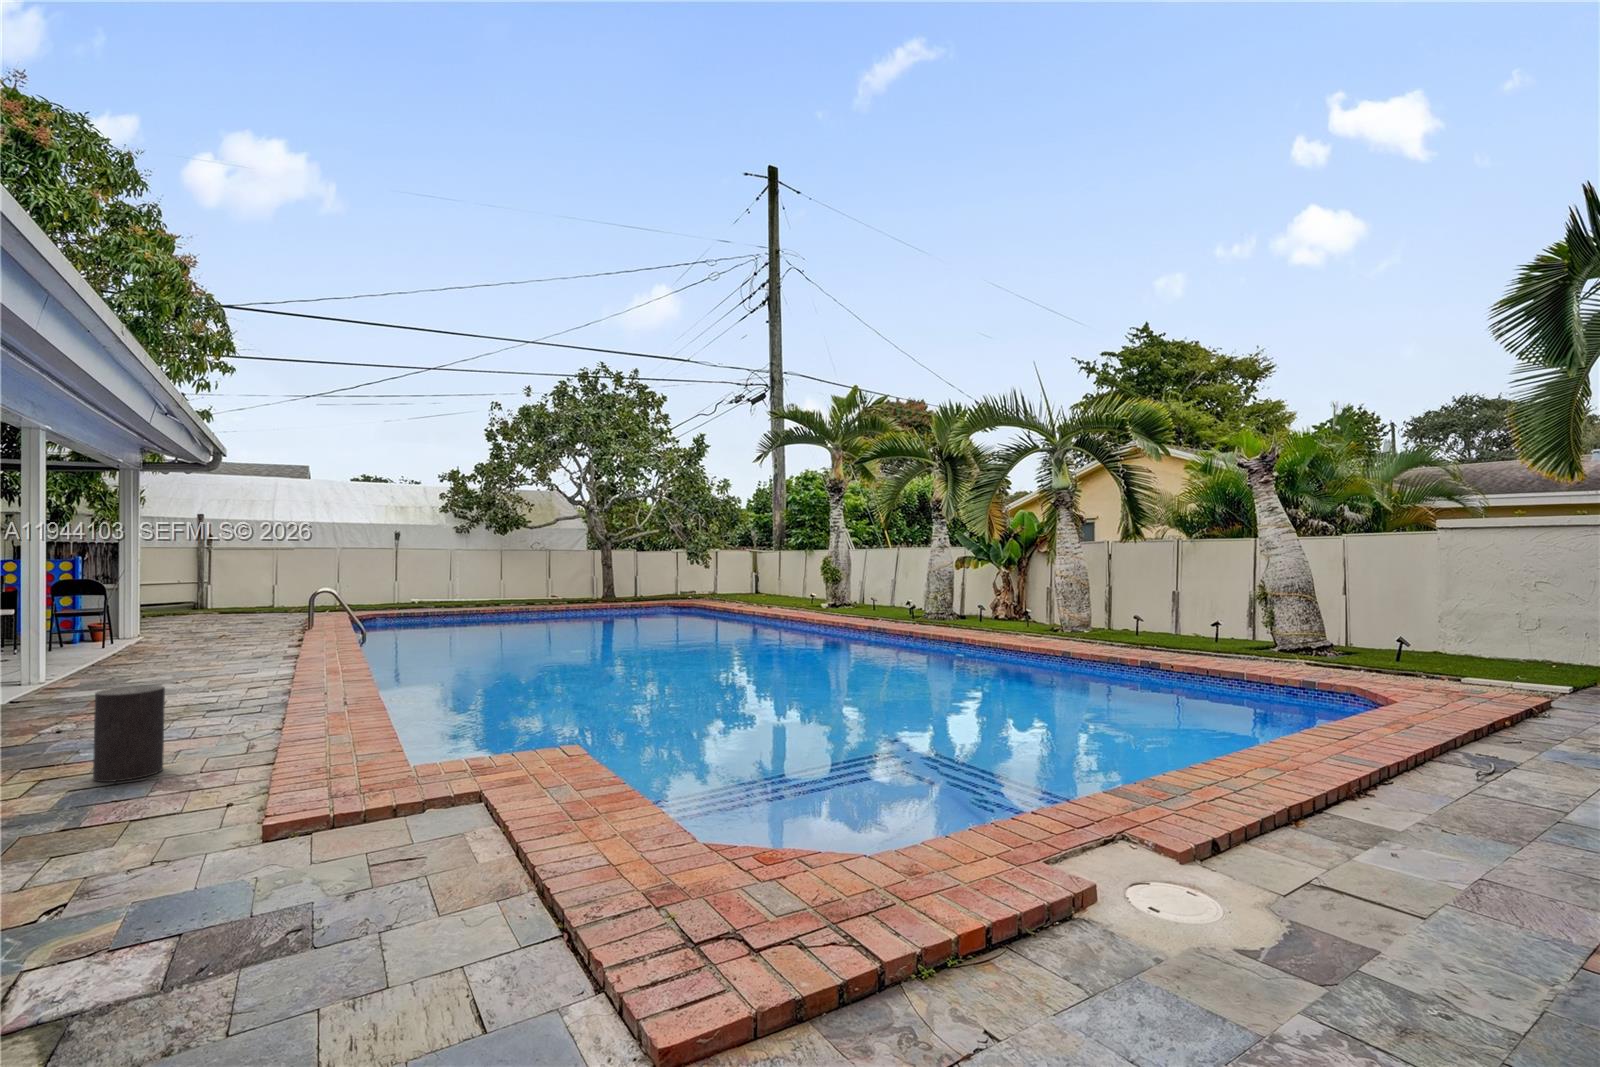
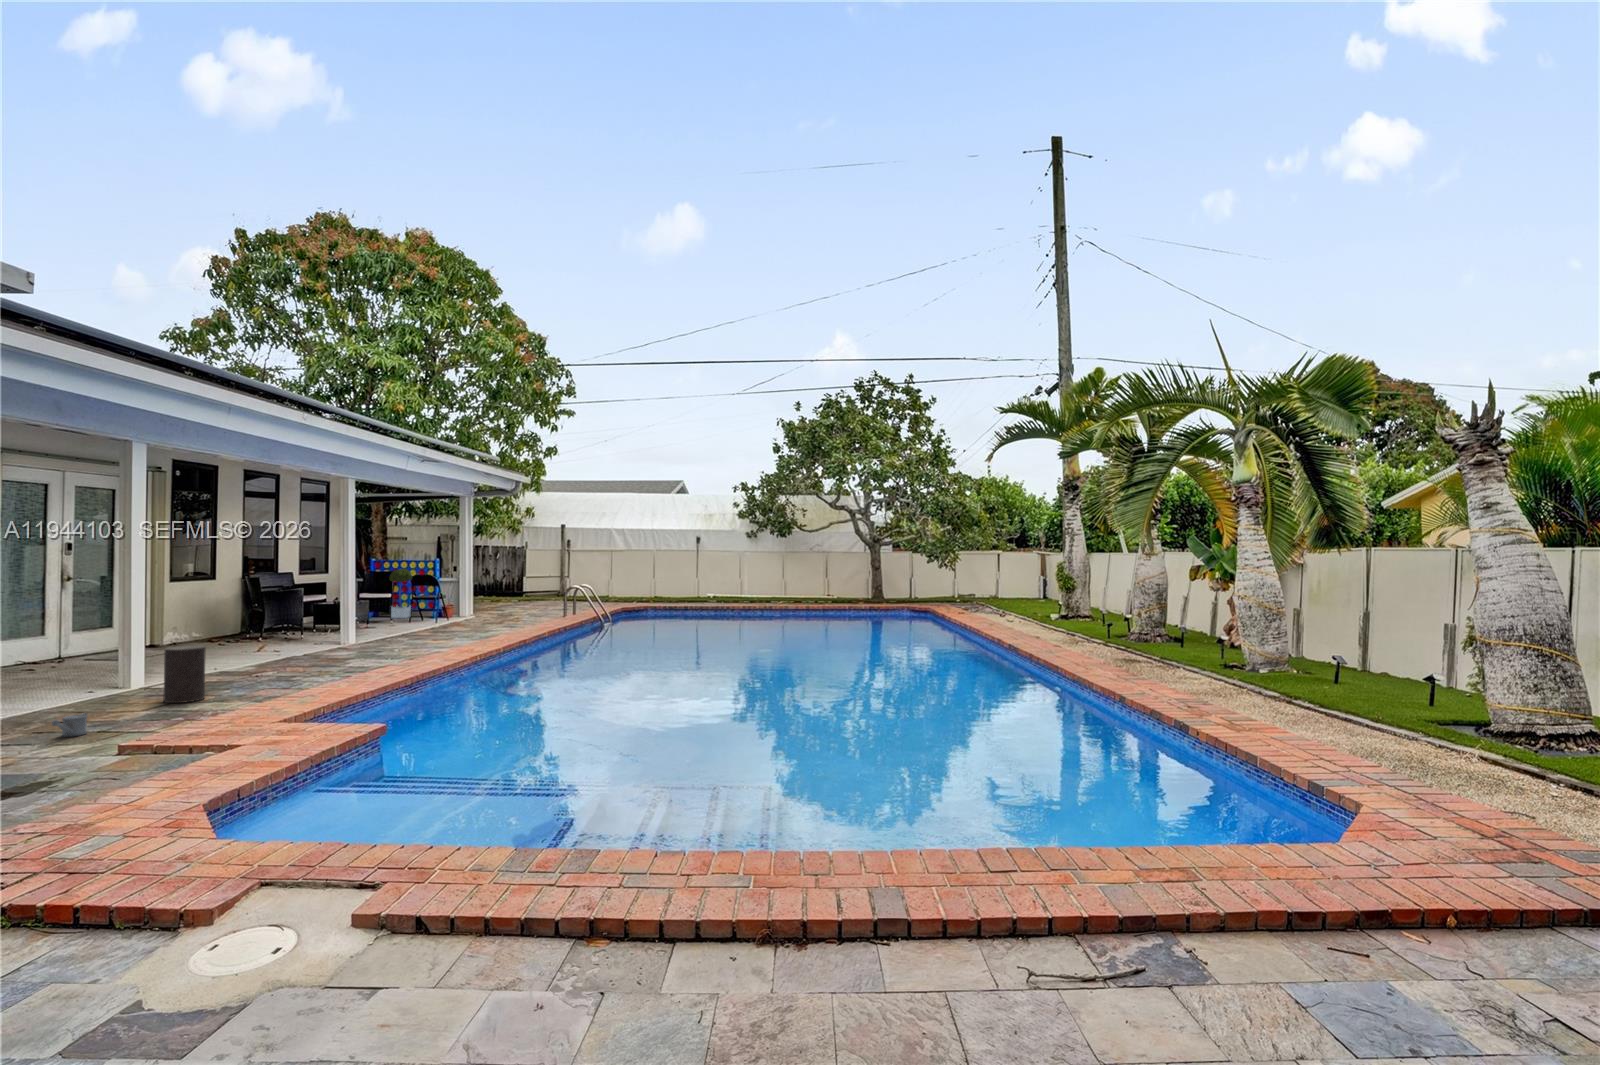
potted tree: none [66,573,107,647] -> present [389,569,412,618]
watering can: none [90,805,134,849] -> present [52,713,87,737]

